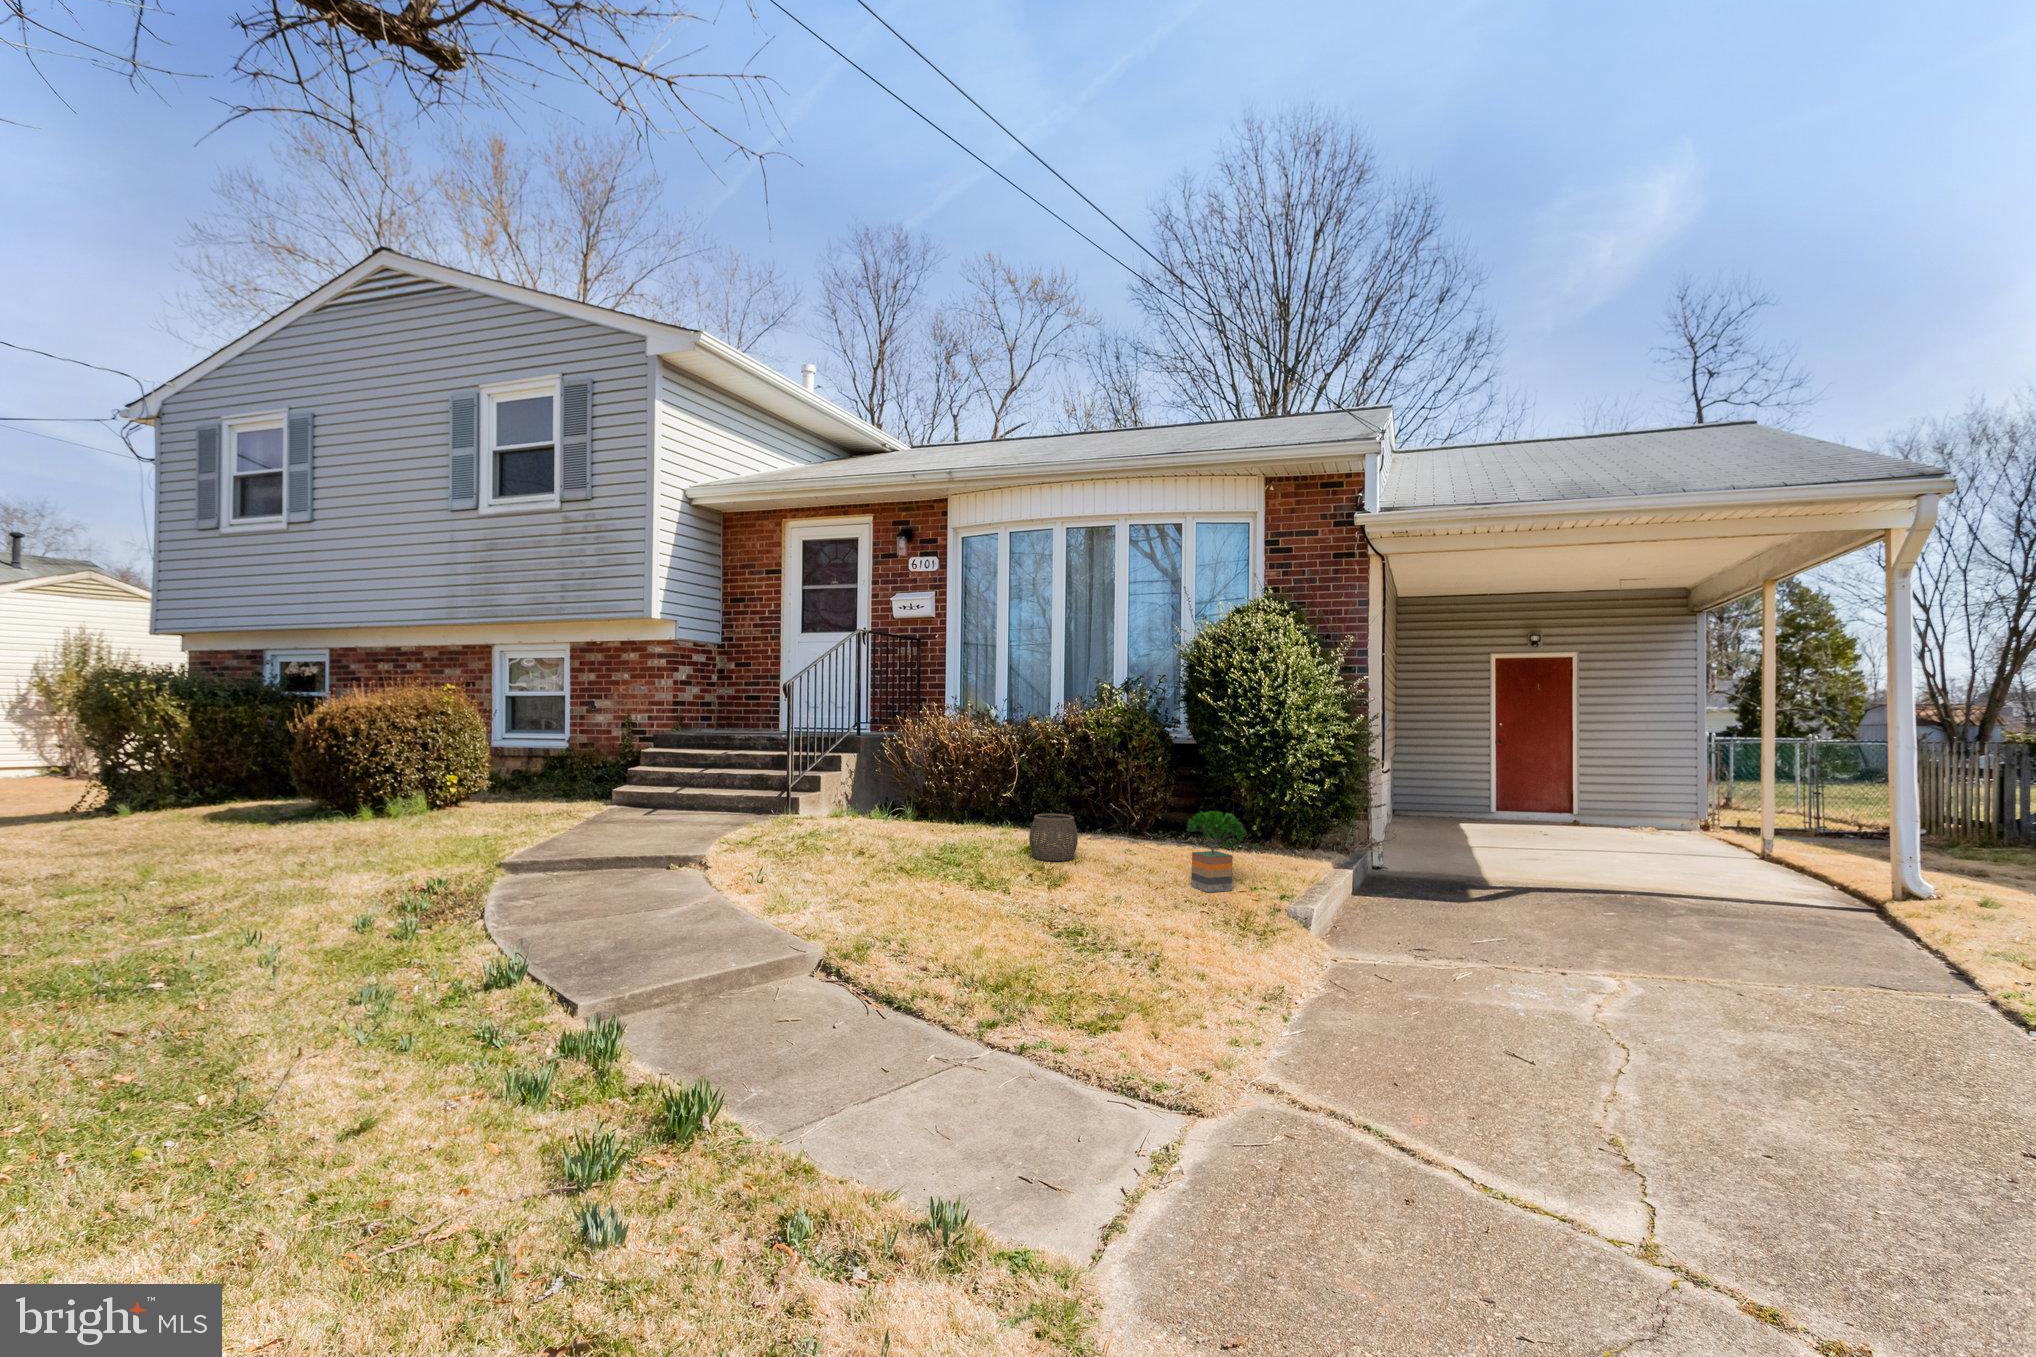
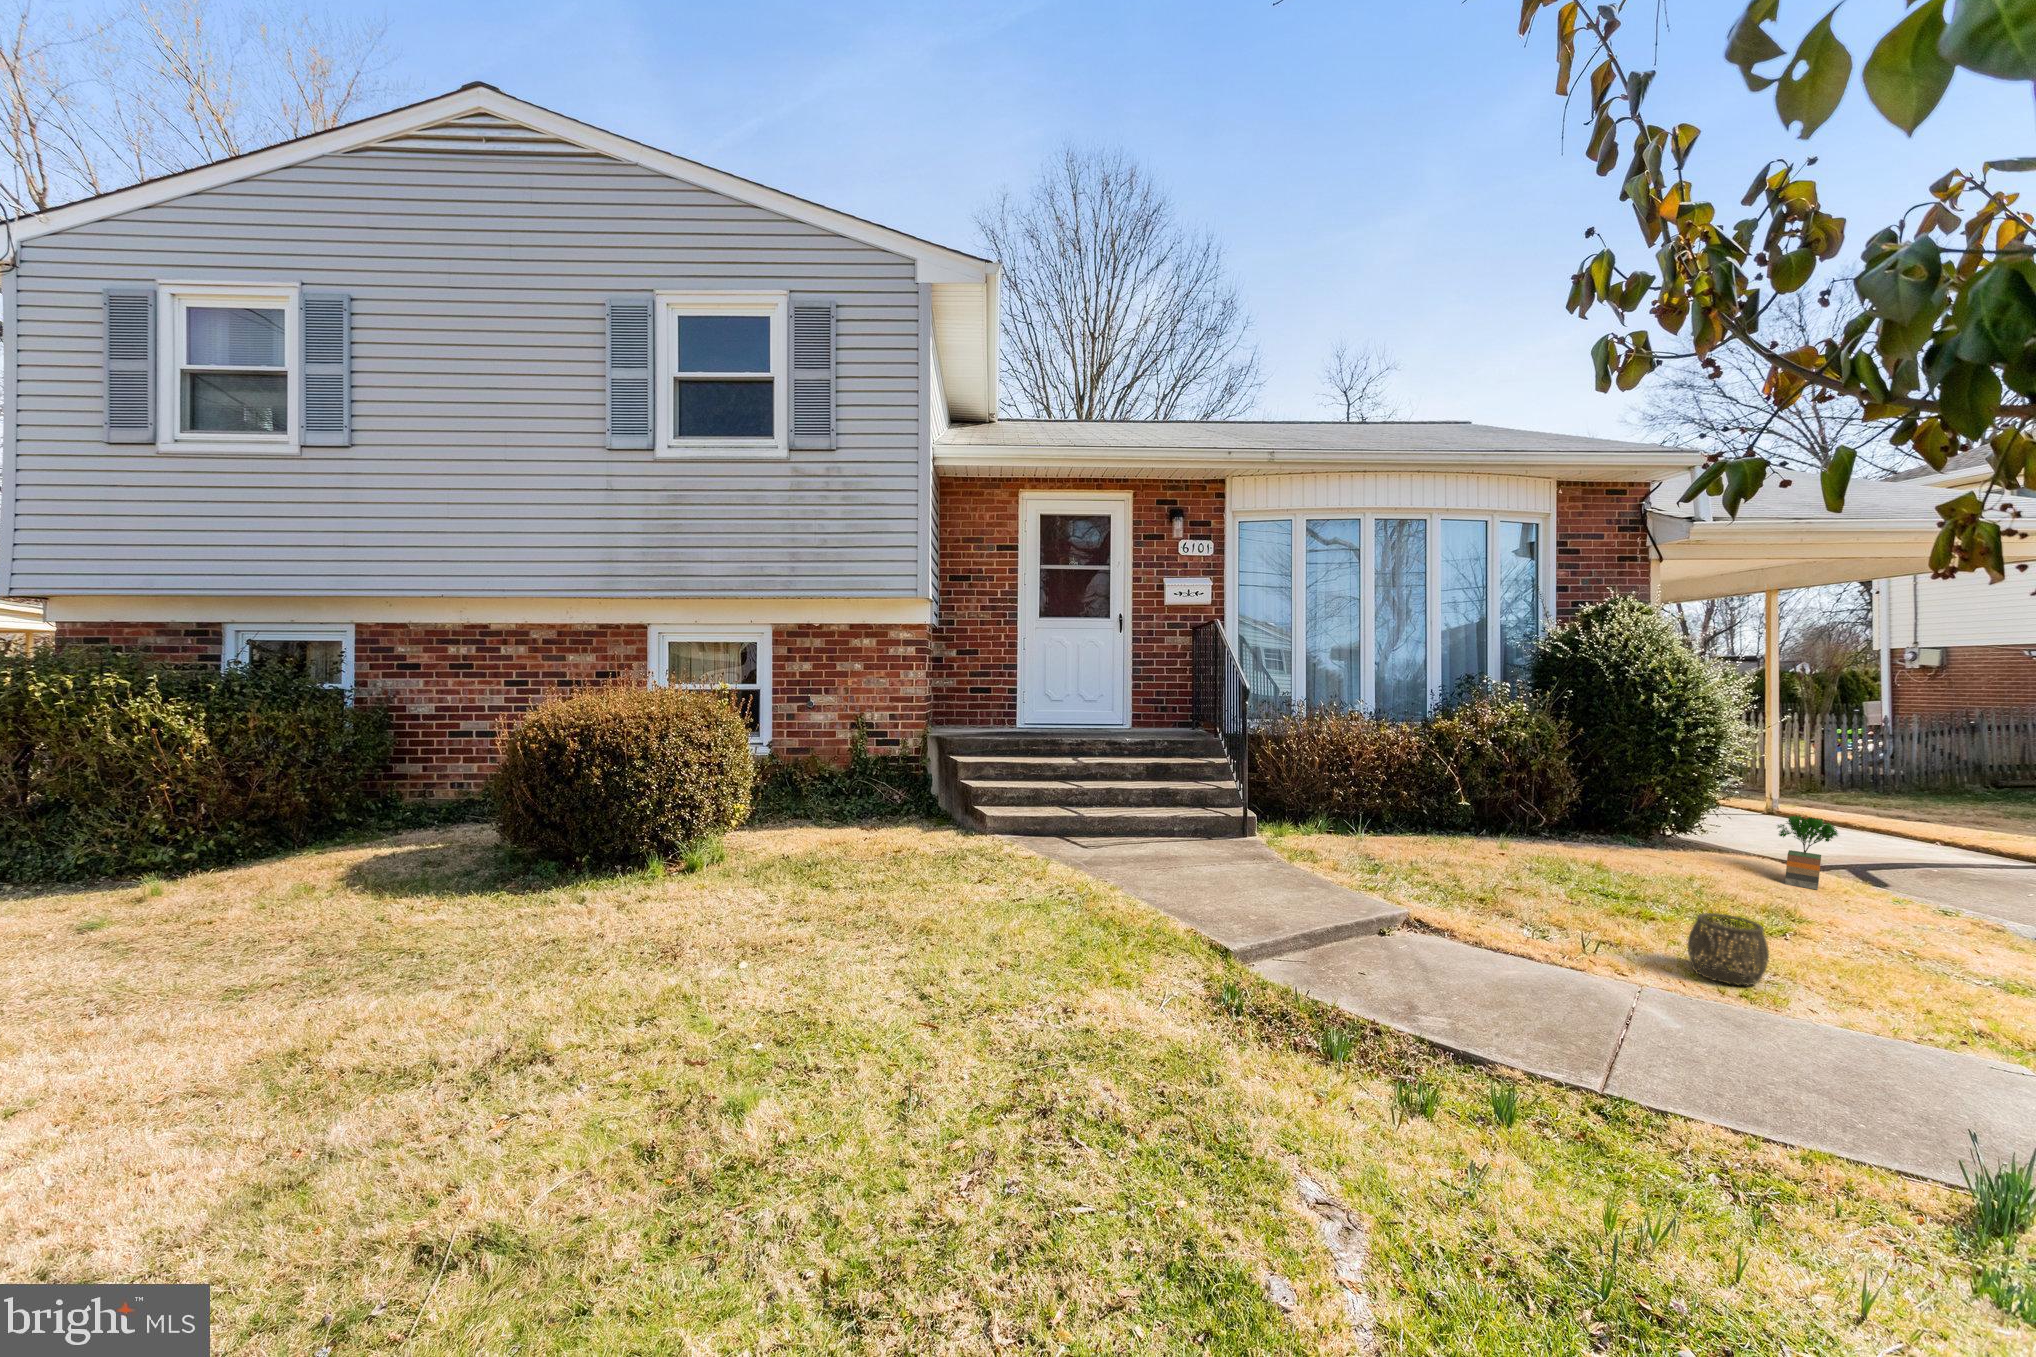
woven basket: present [1029,814,1078,861] -> present [1688,913,1769,986]

